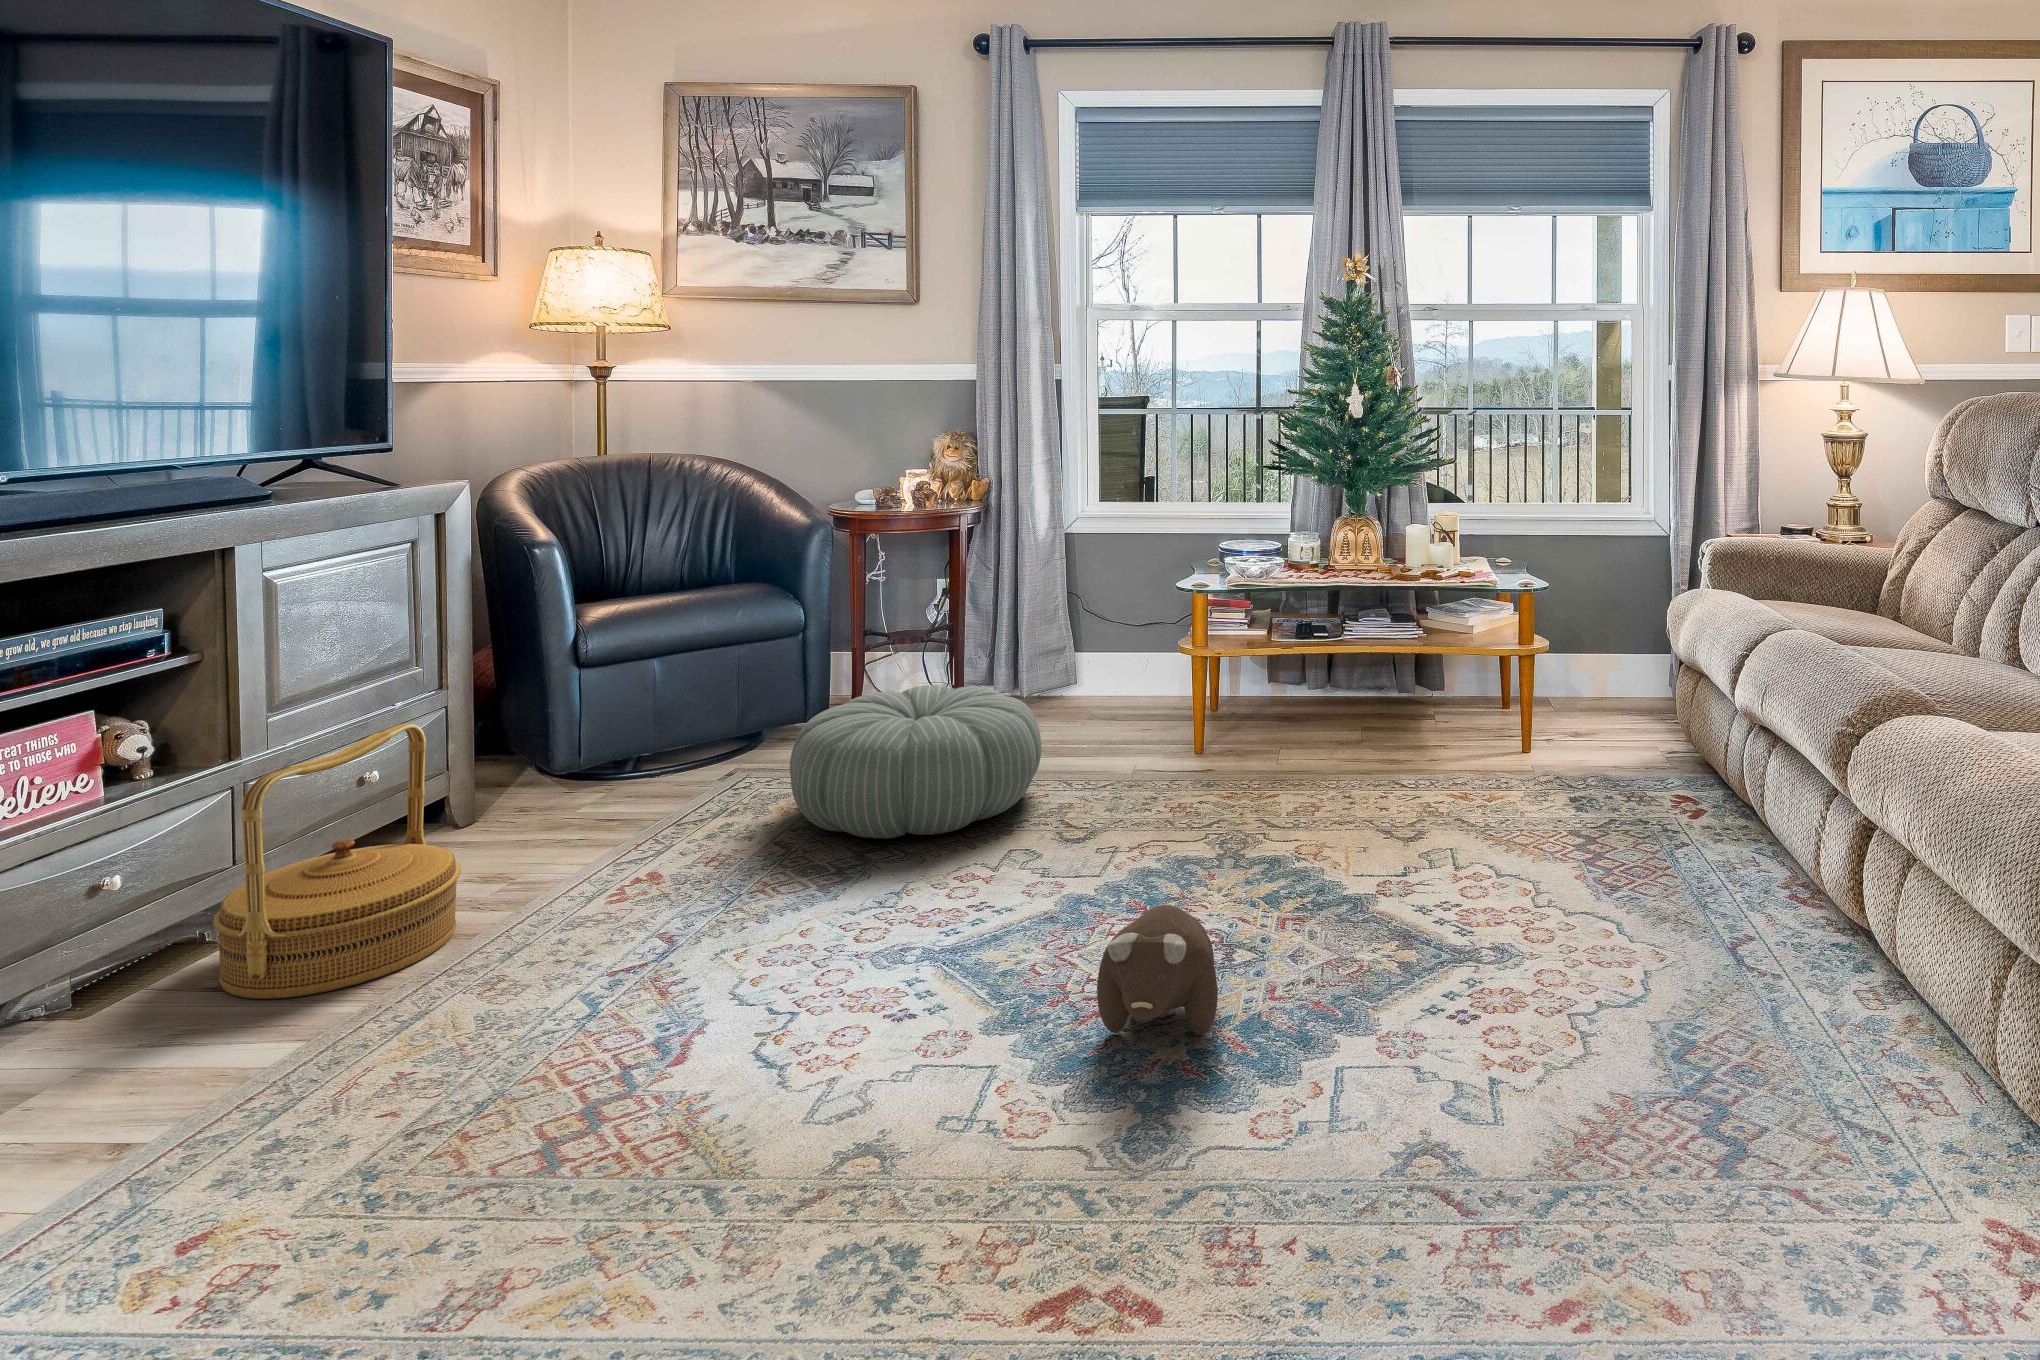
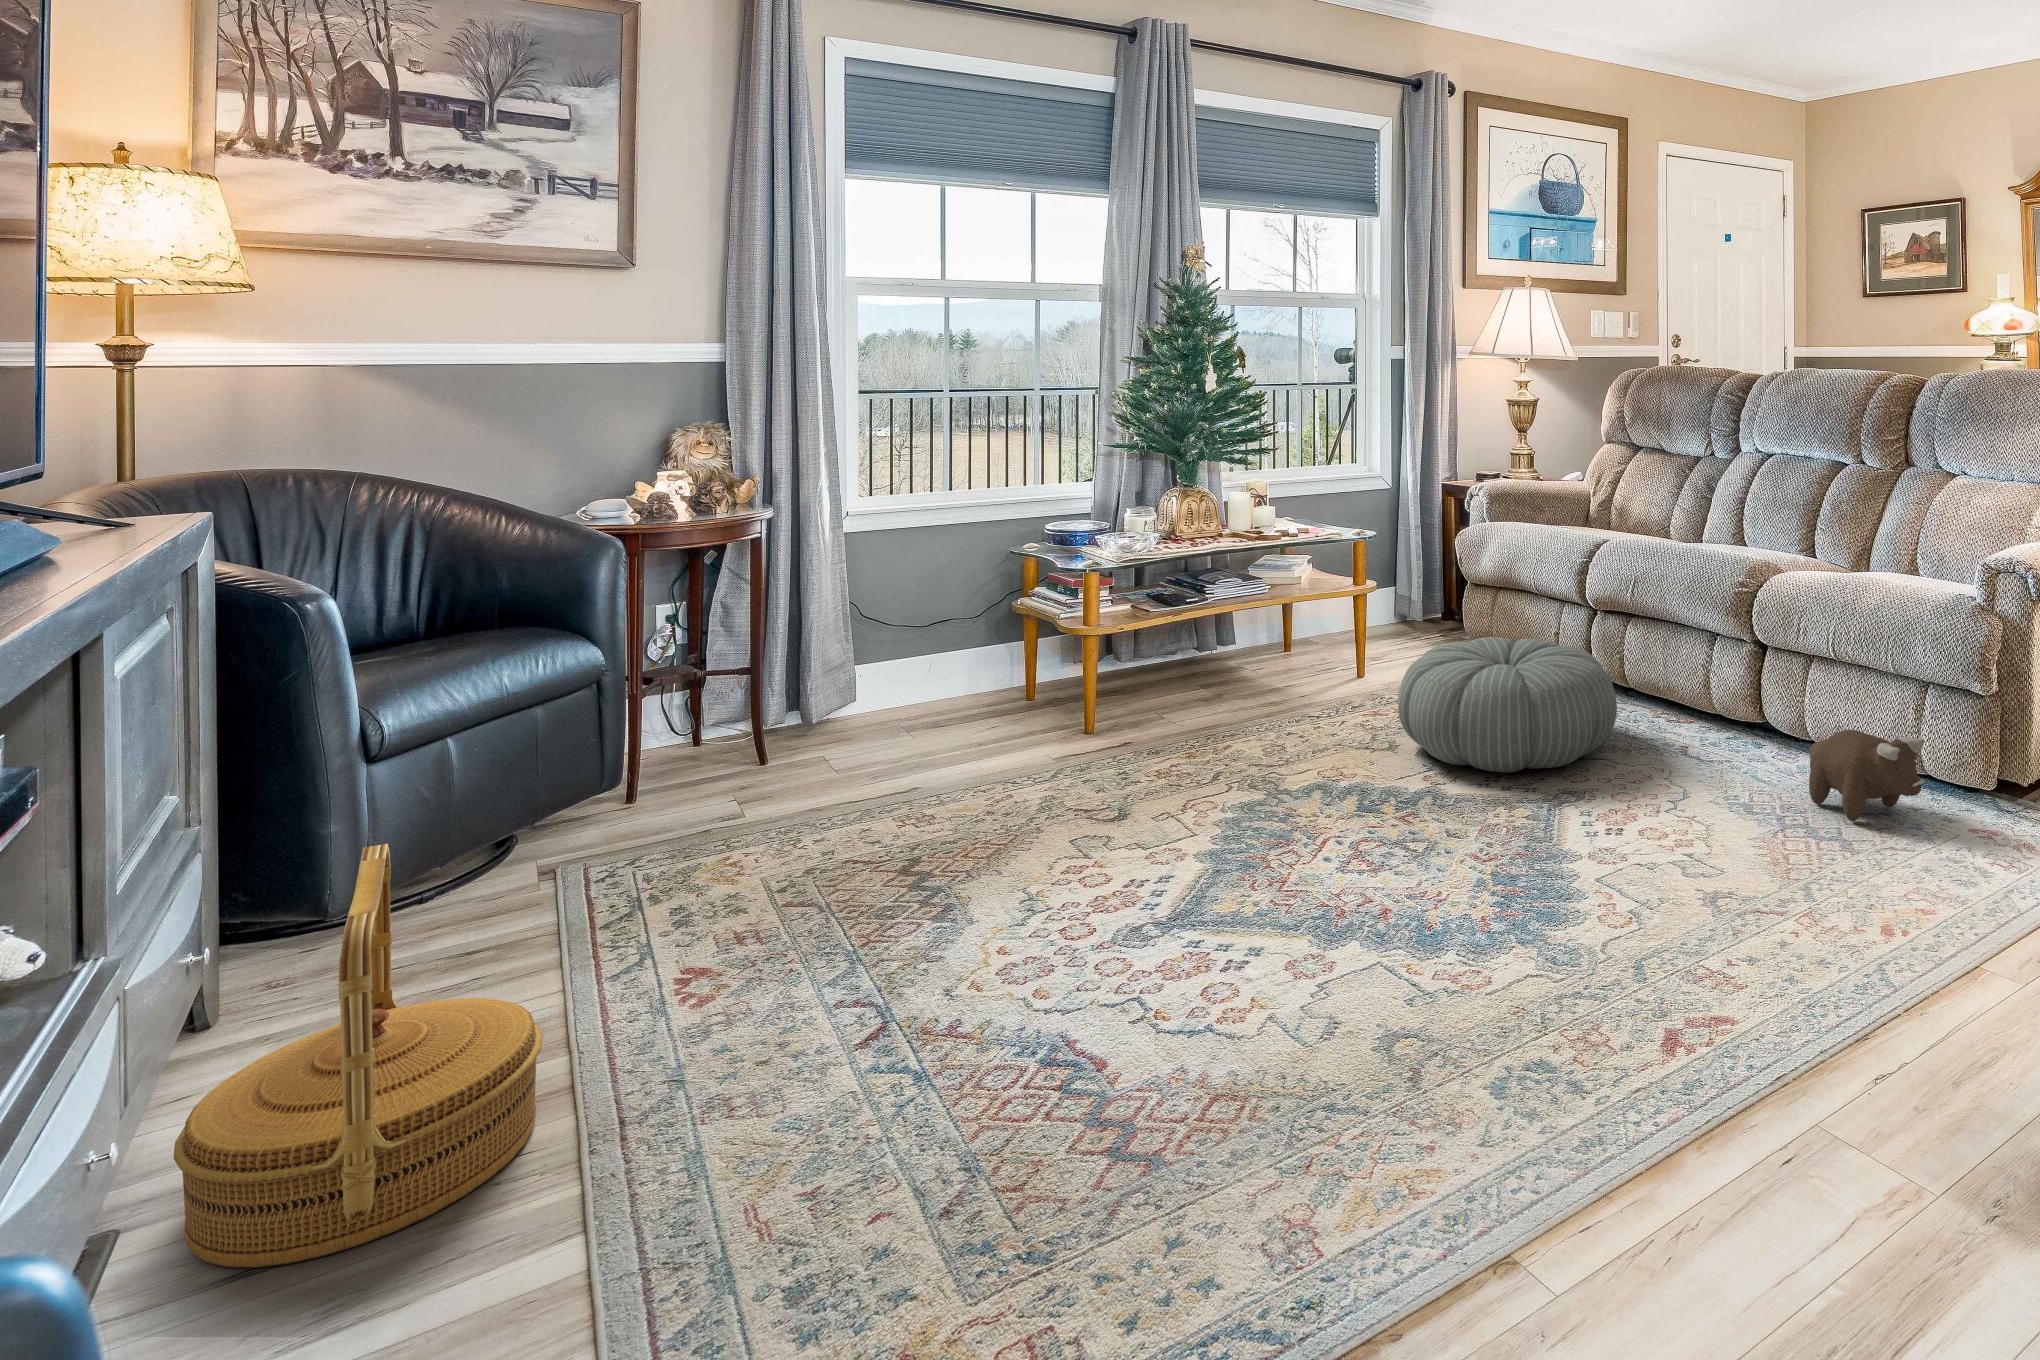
pouf: present [790,685,1041,839] -> present [1398,637,1617,772]
plush toy: present [1097,905,1218,1035] -> present [1809,730,1925,821]

